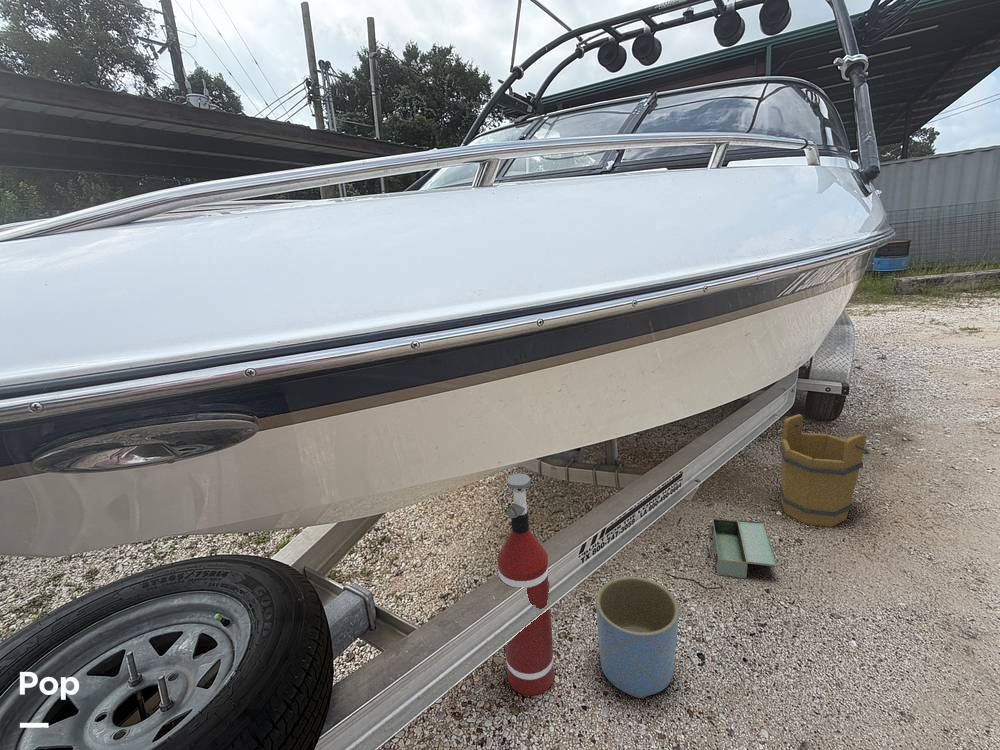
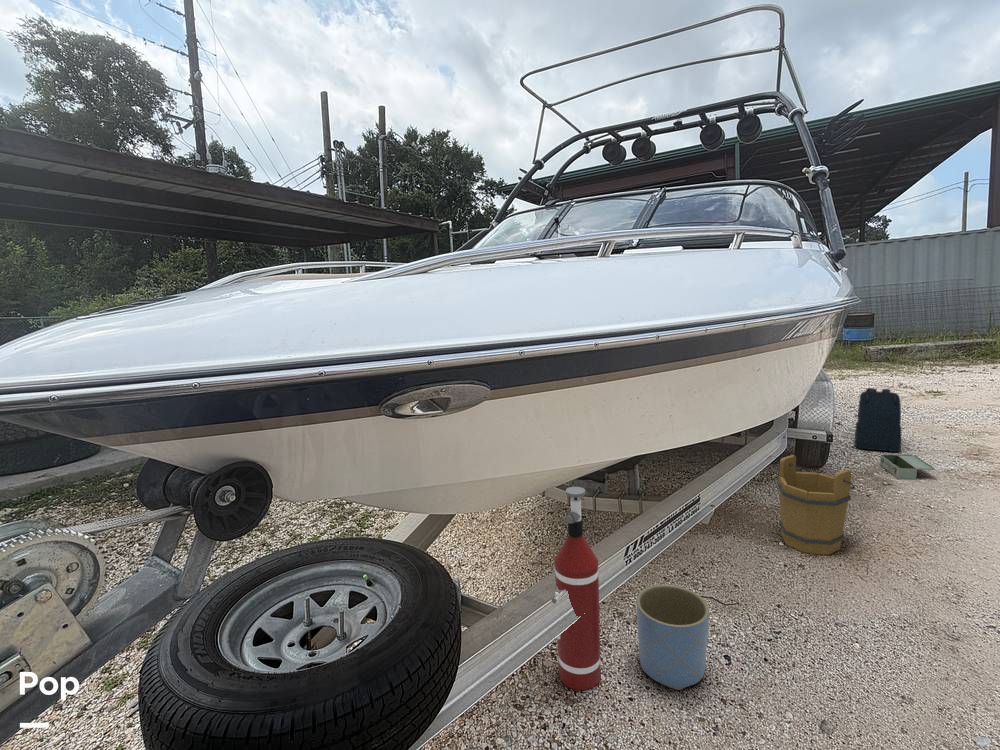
backpack: none [874,328,931,400] -> present [854,388,901,452]
toolbox: present [708,519,777,579] -> present [880,454,935,480]

